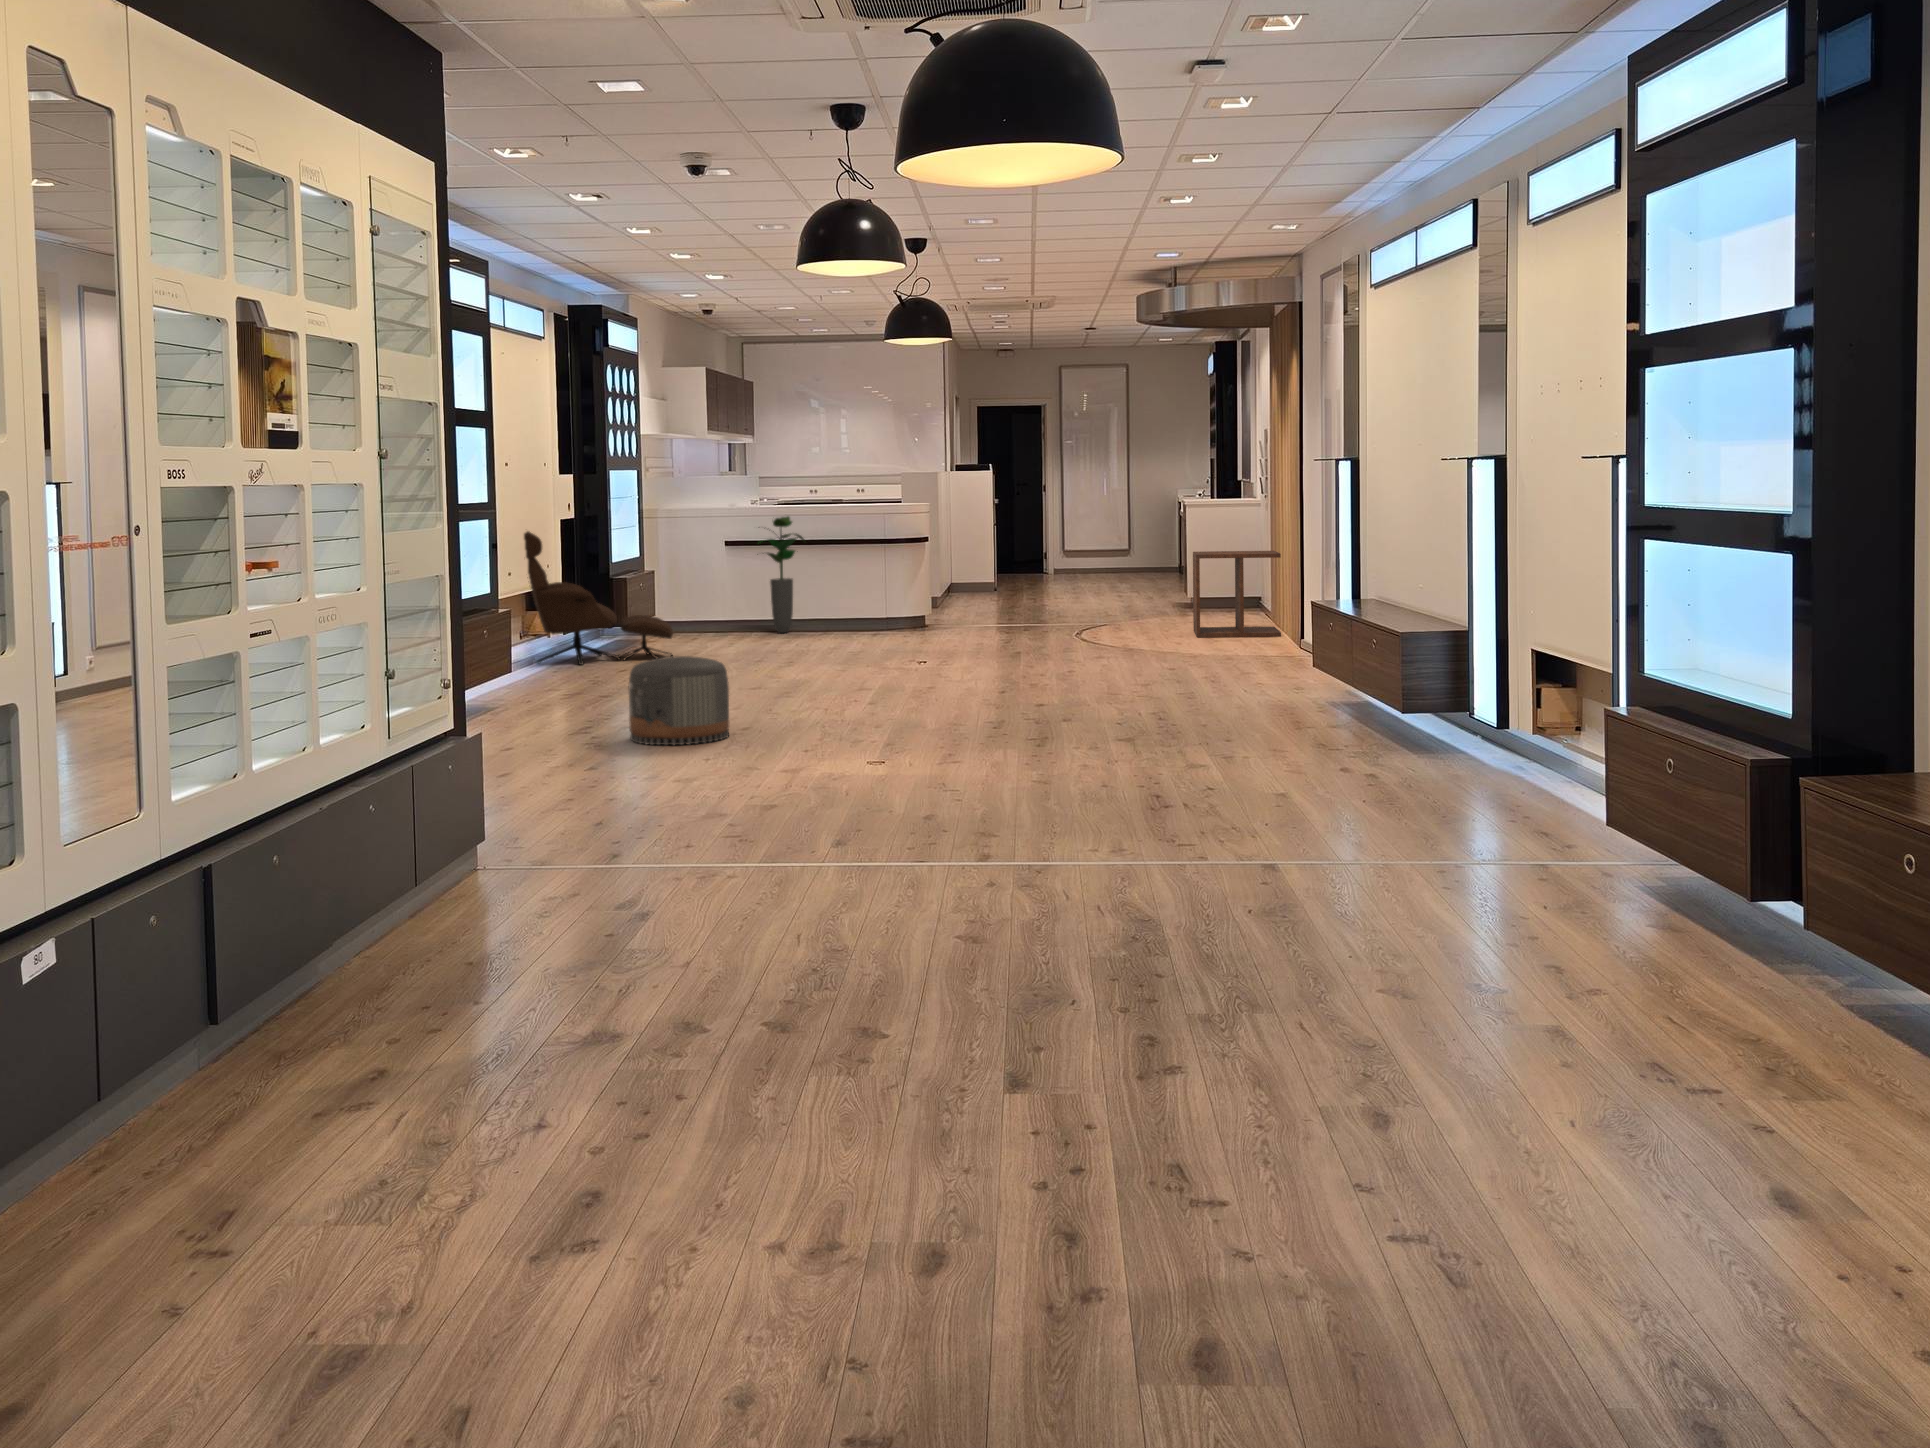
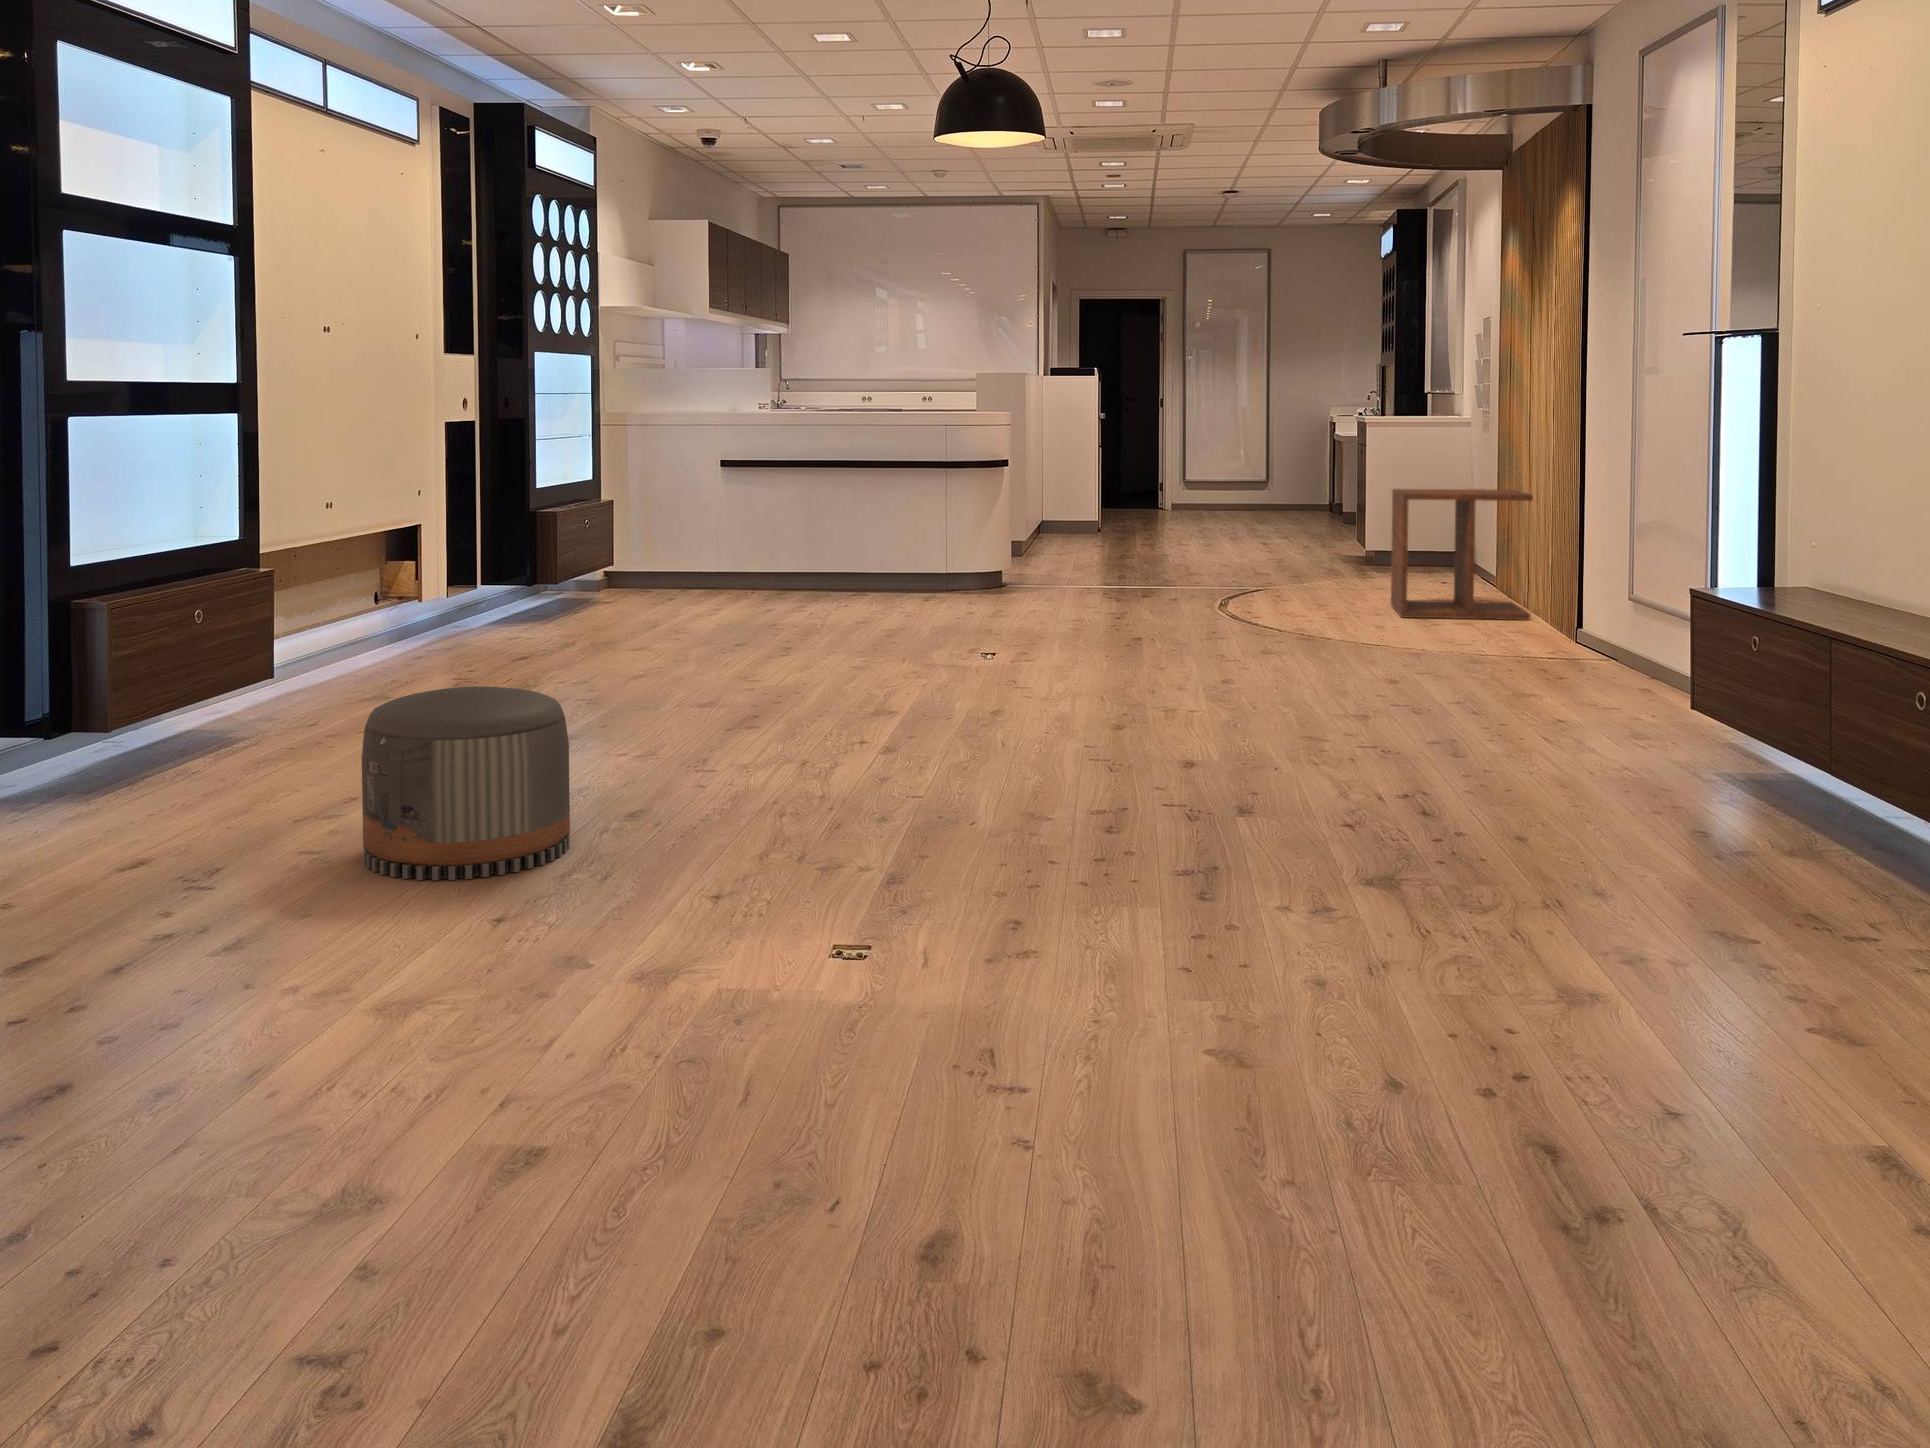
potted plant: present [757,516,805,633] -> none [755,424,831,593]
lounge chair: present [524,531,673,665] -> none [373,436,611,646]

